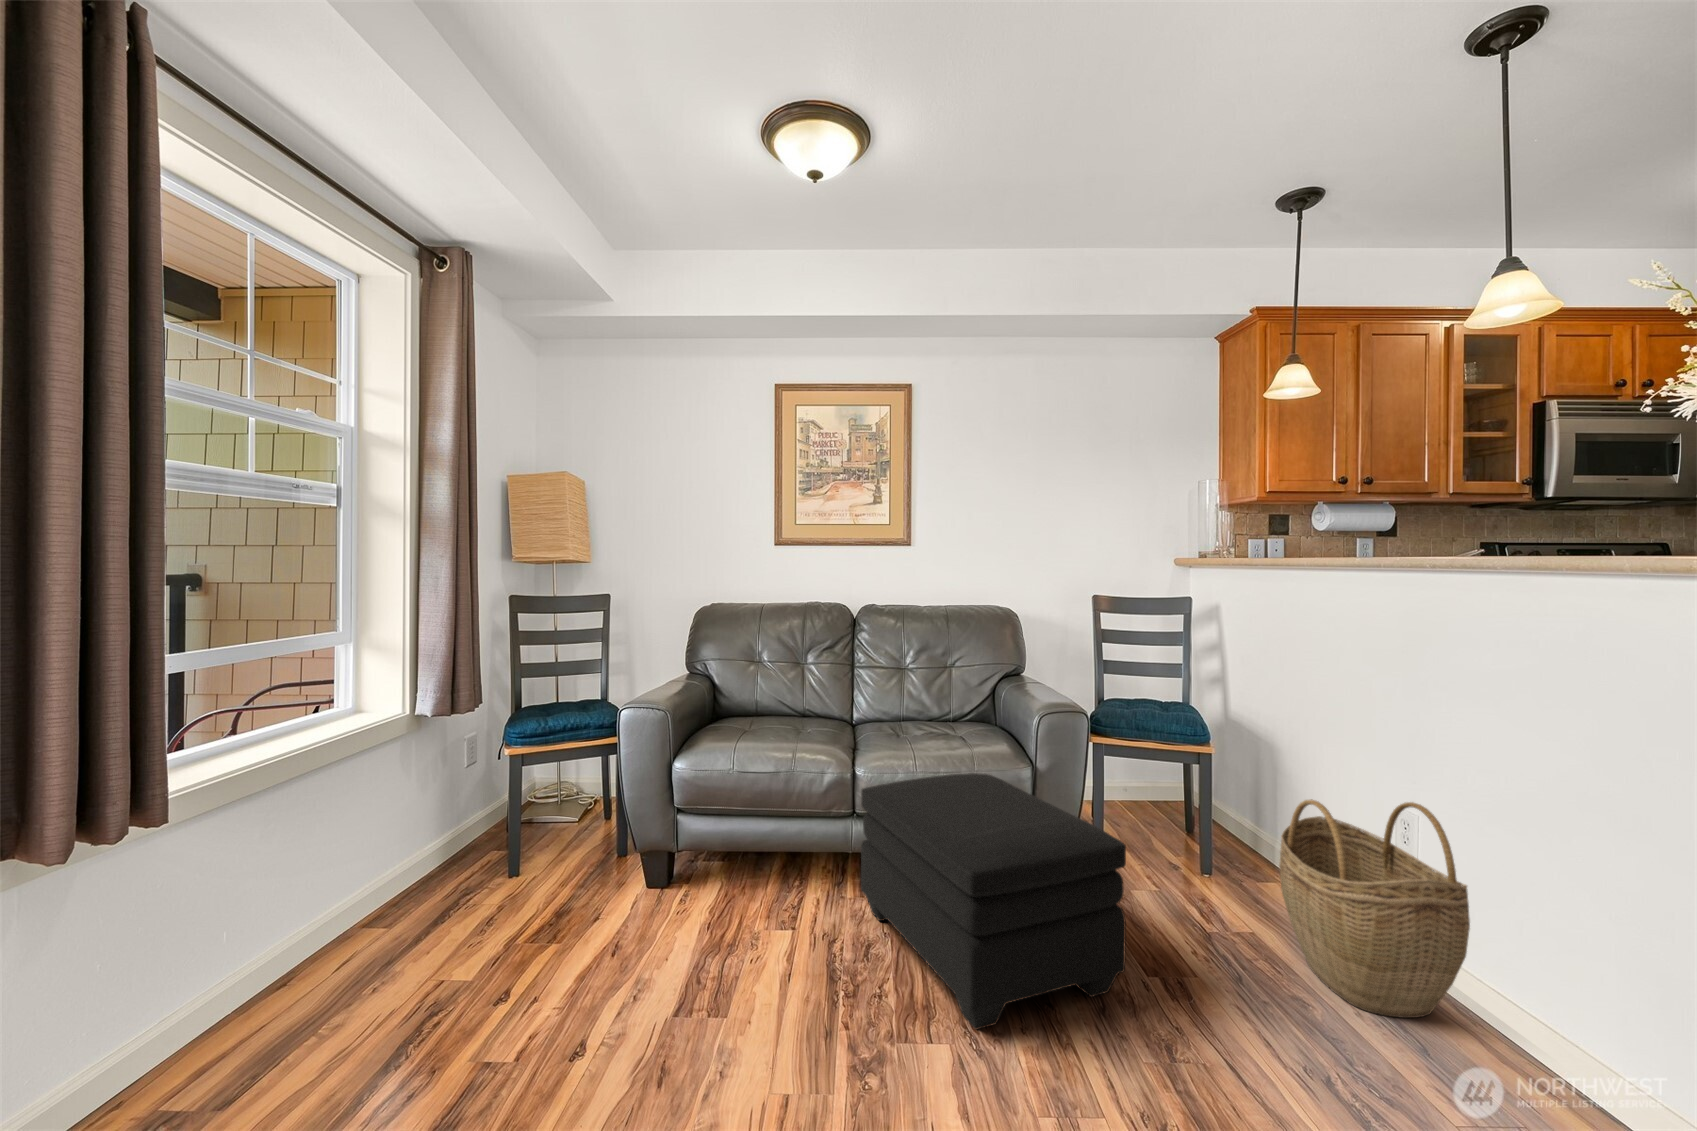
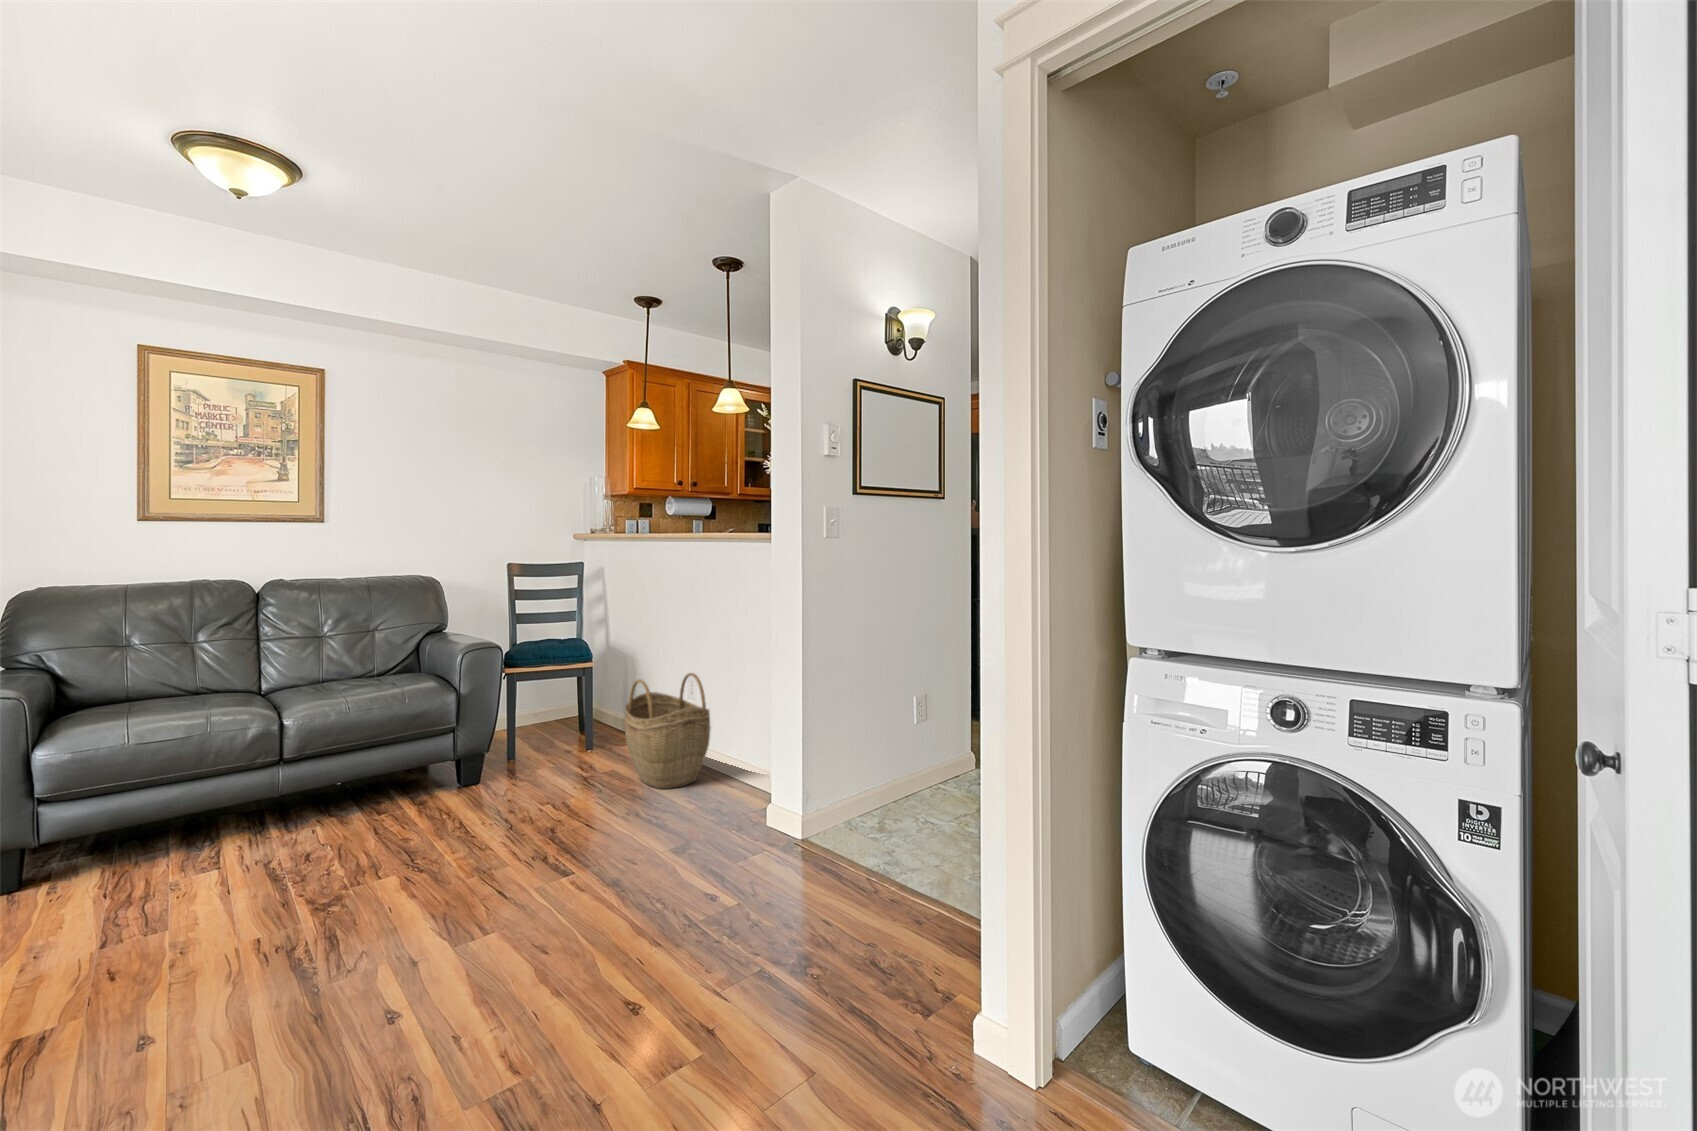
ottoman: present [861,773,1126,1029] -> none [293,706,525,866]

